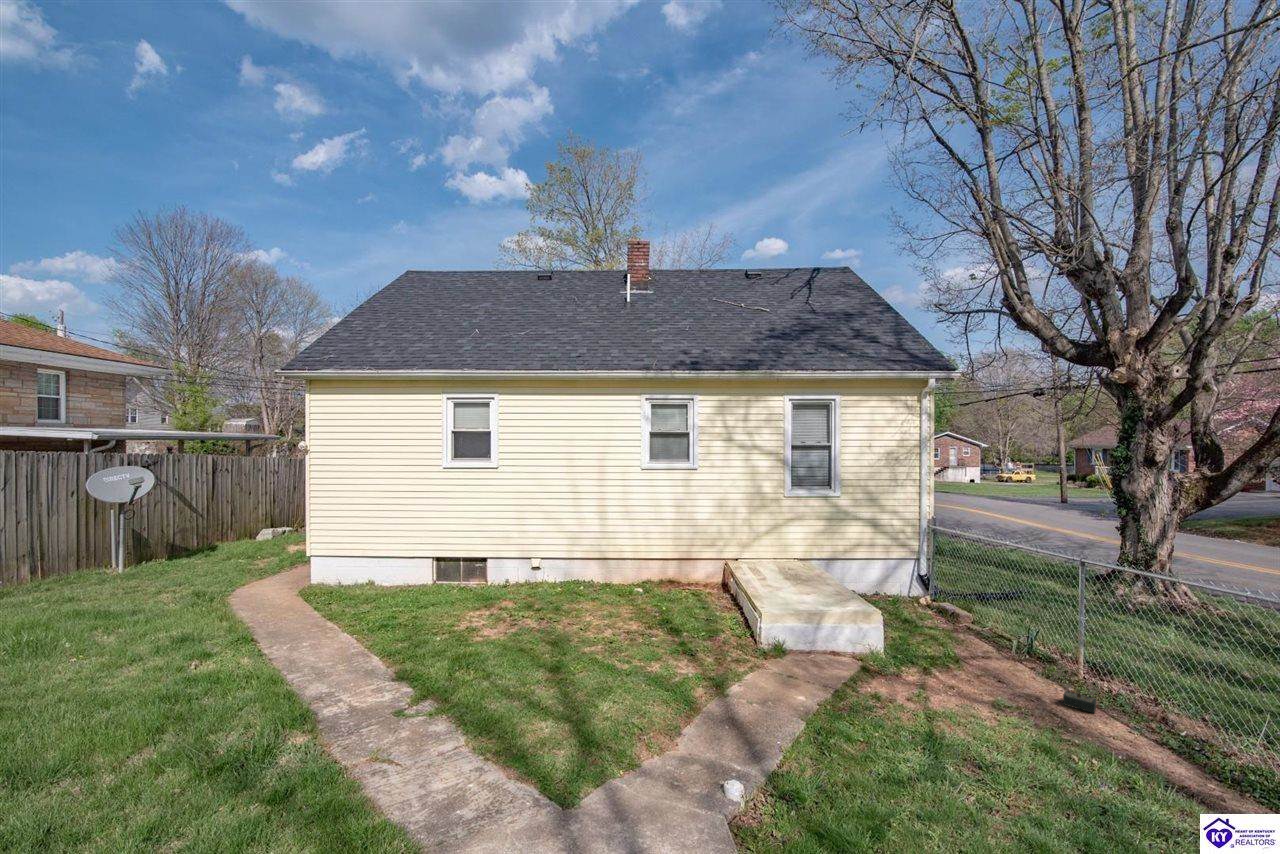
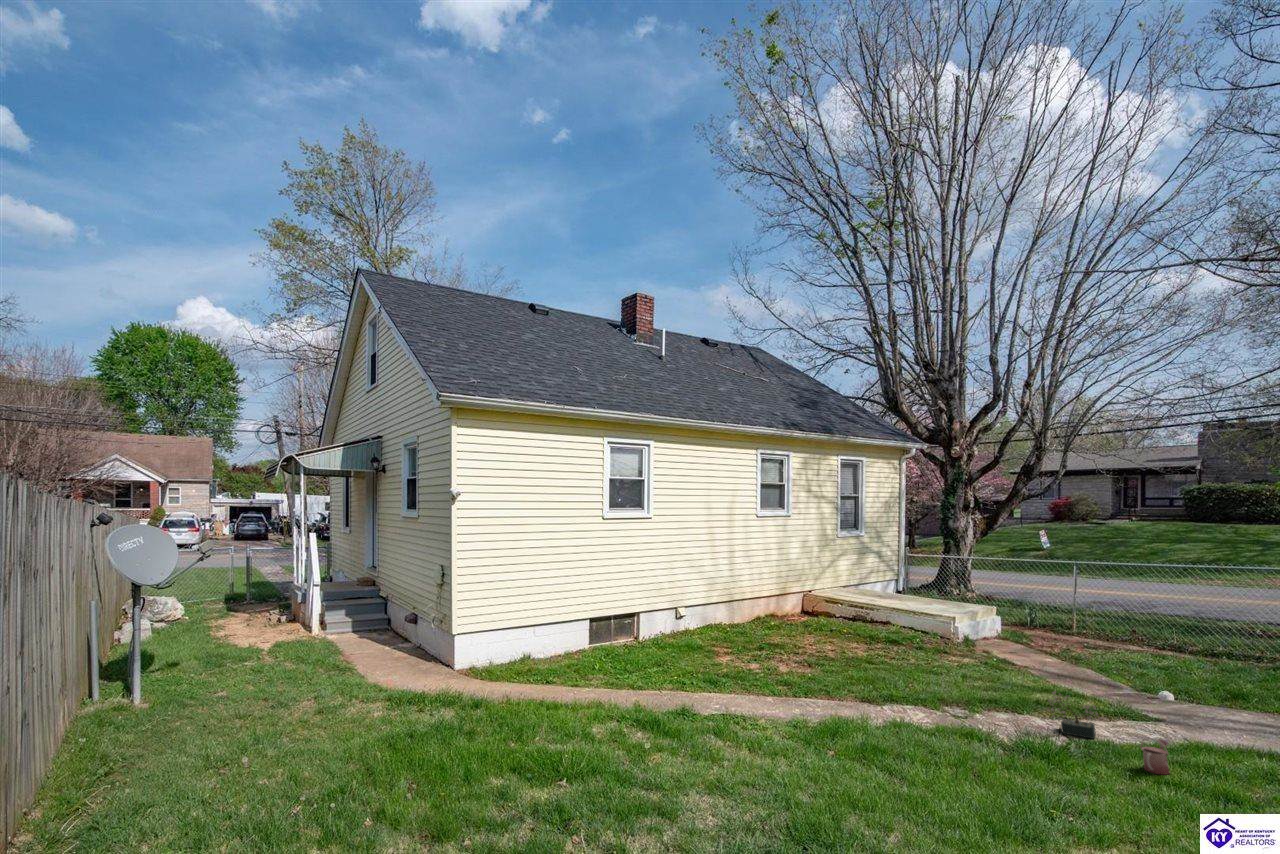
watering can: none [1142,723,1171,760] -> present [1140,738,1169,775]

